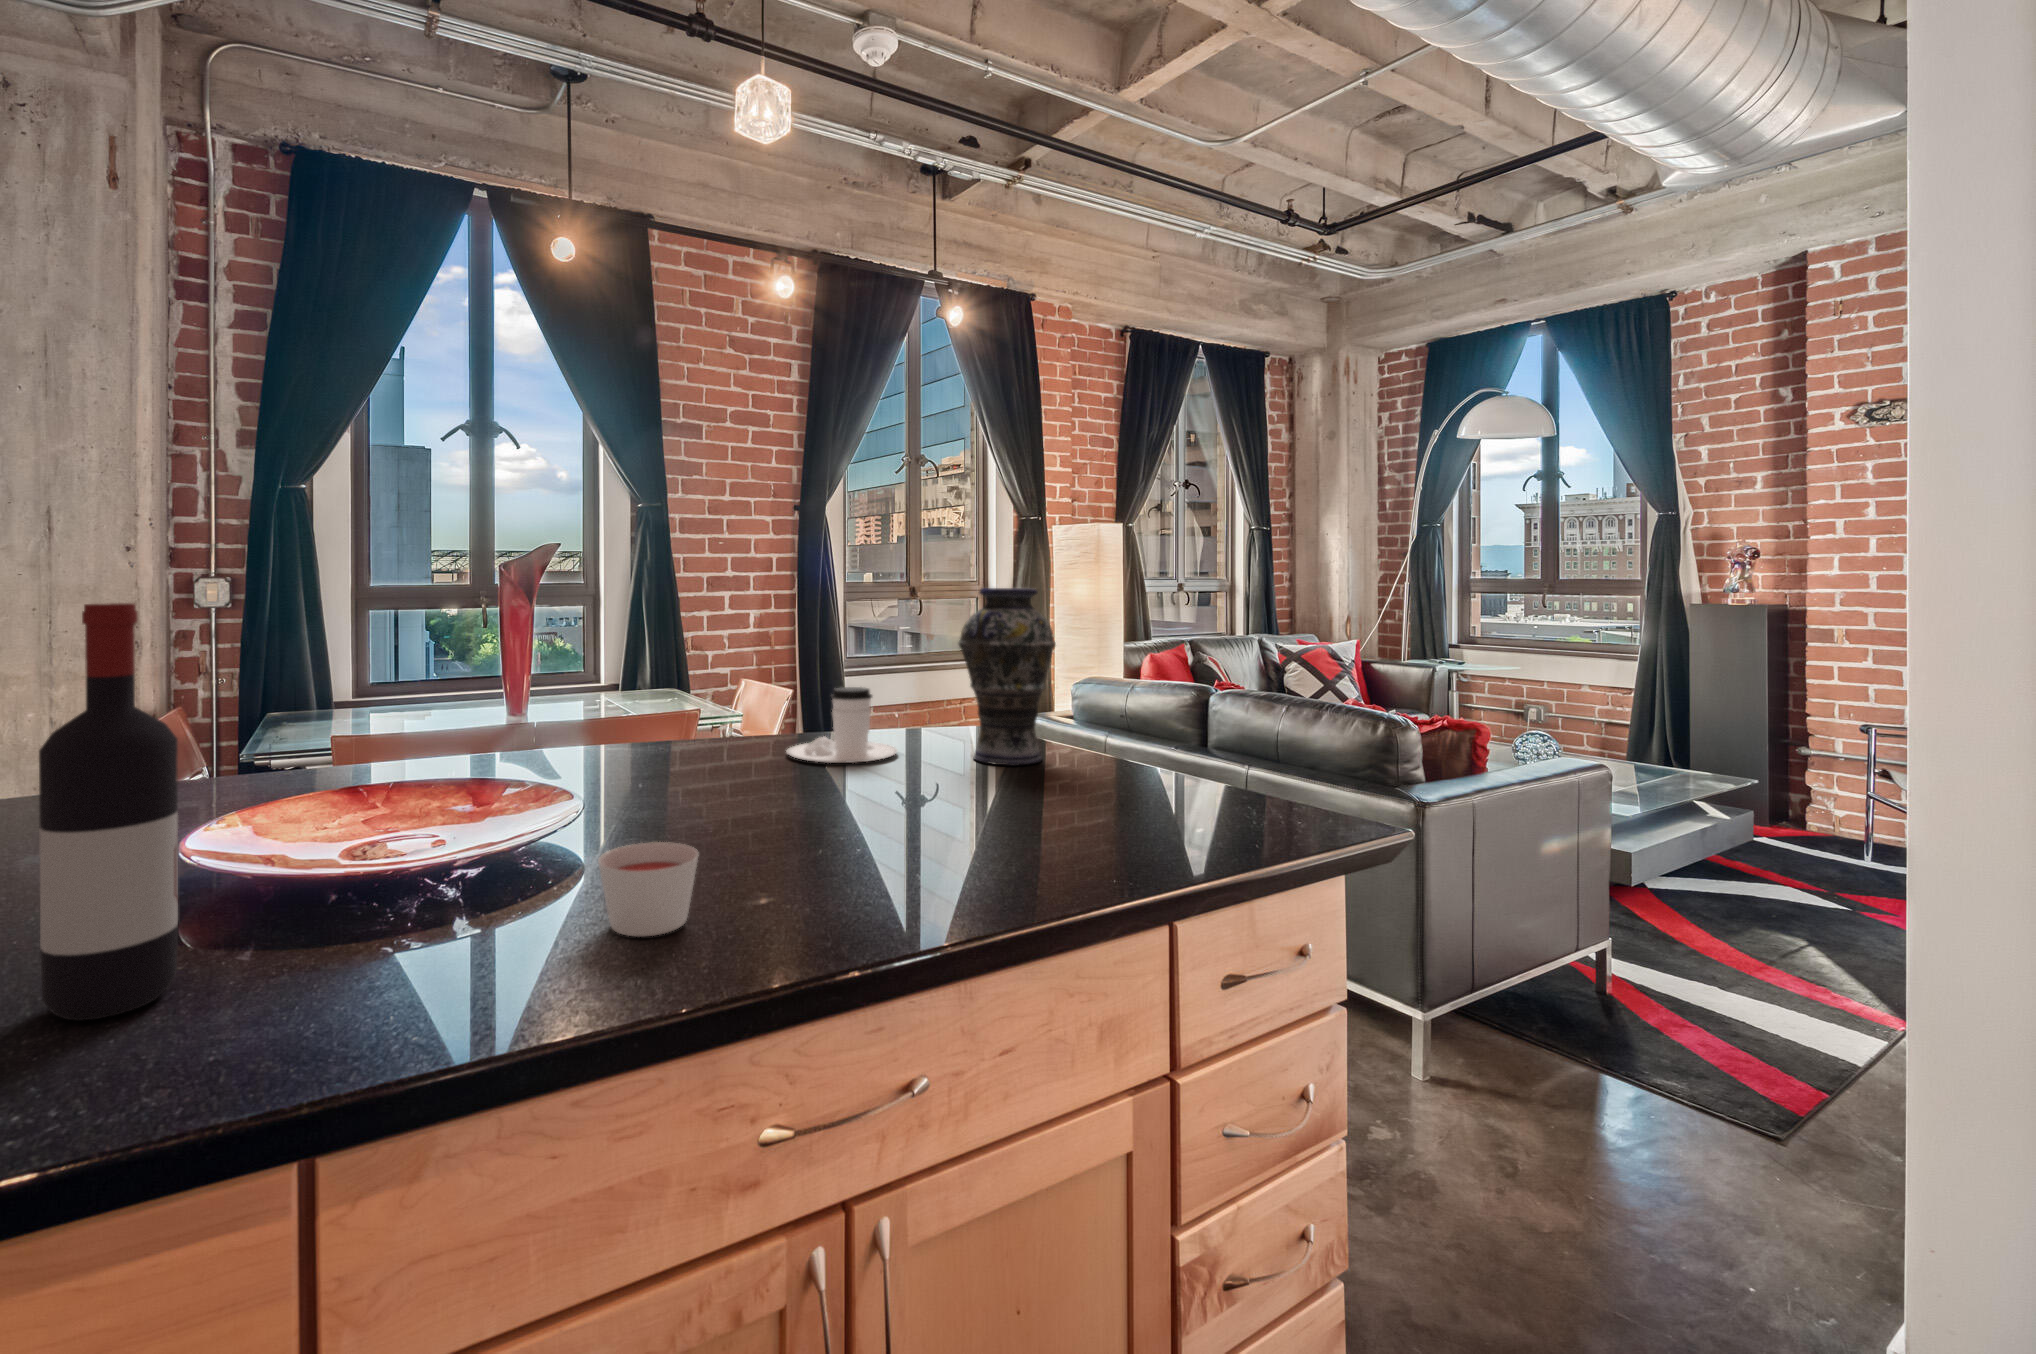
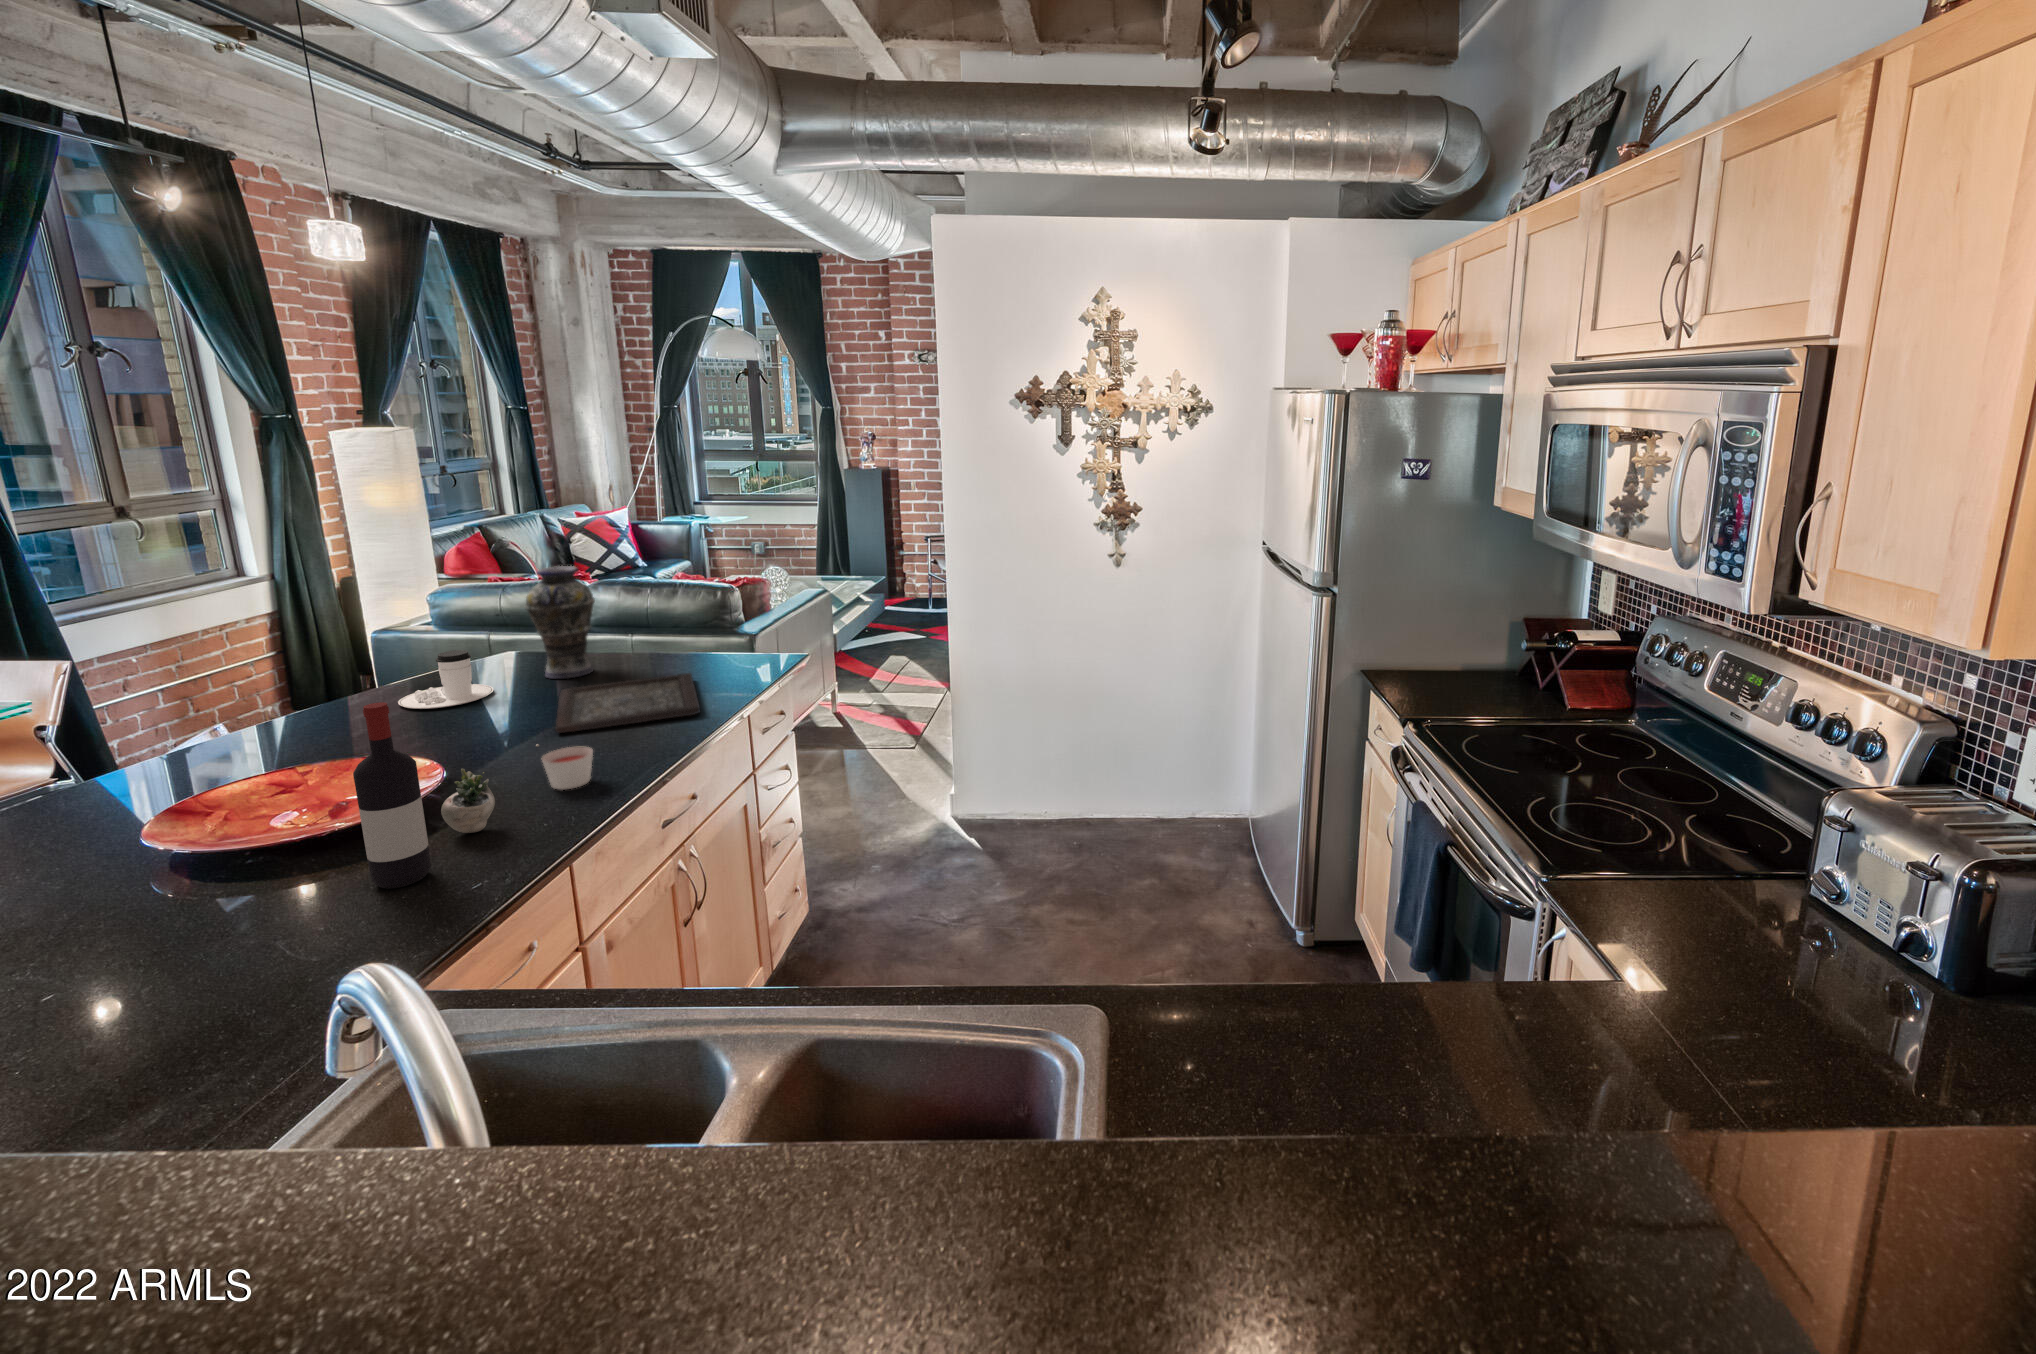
tray: none [822,772,1145,867] -> present [555,673,700,733]
succulent plant: none [321,802,512,957] -> present [441,744,539,833]

